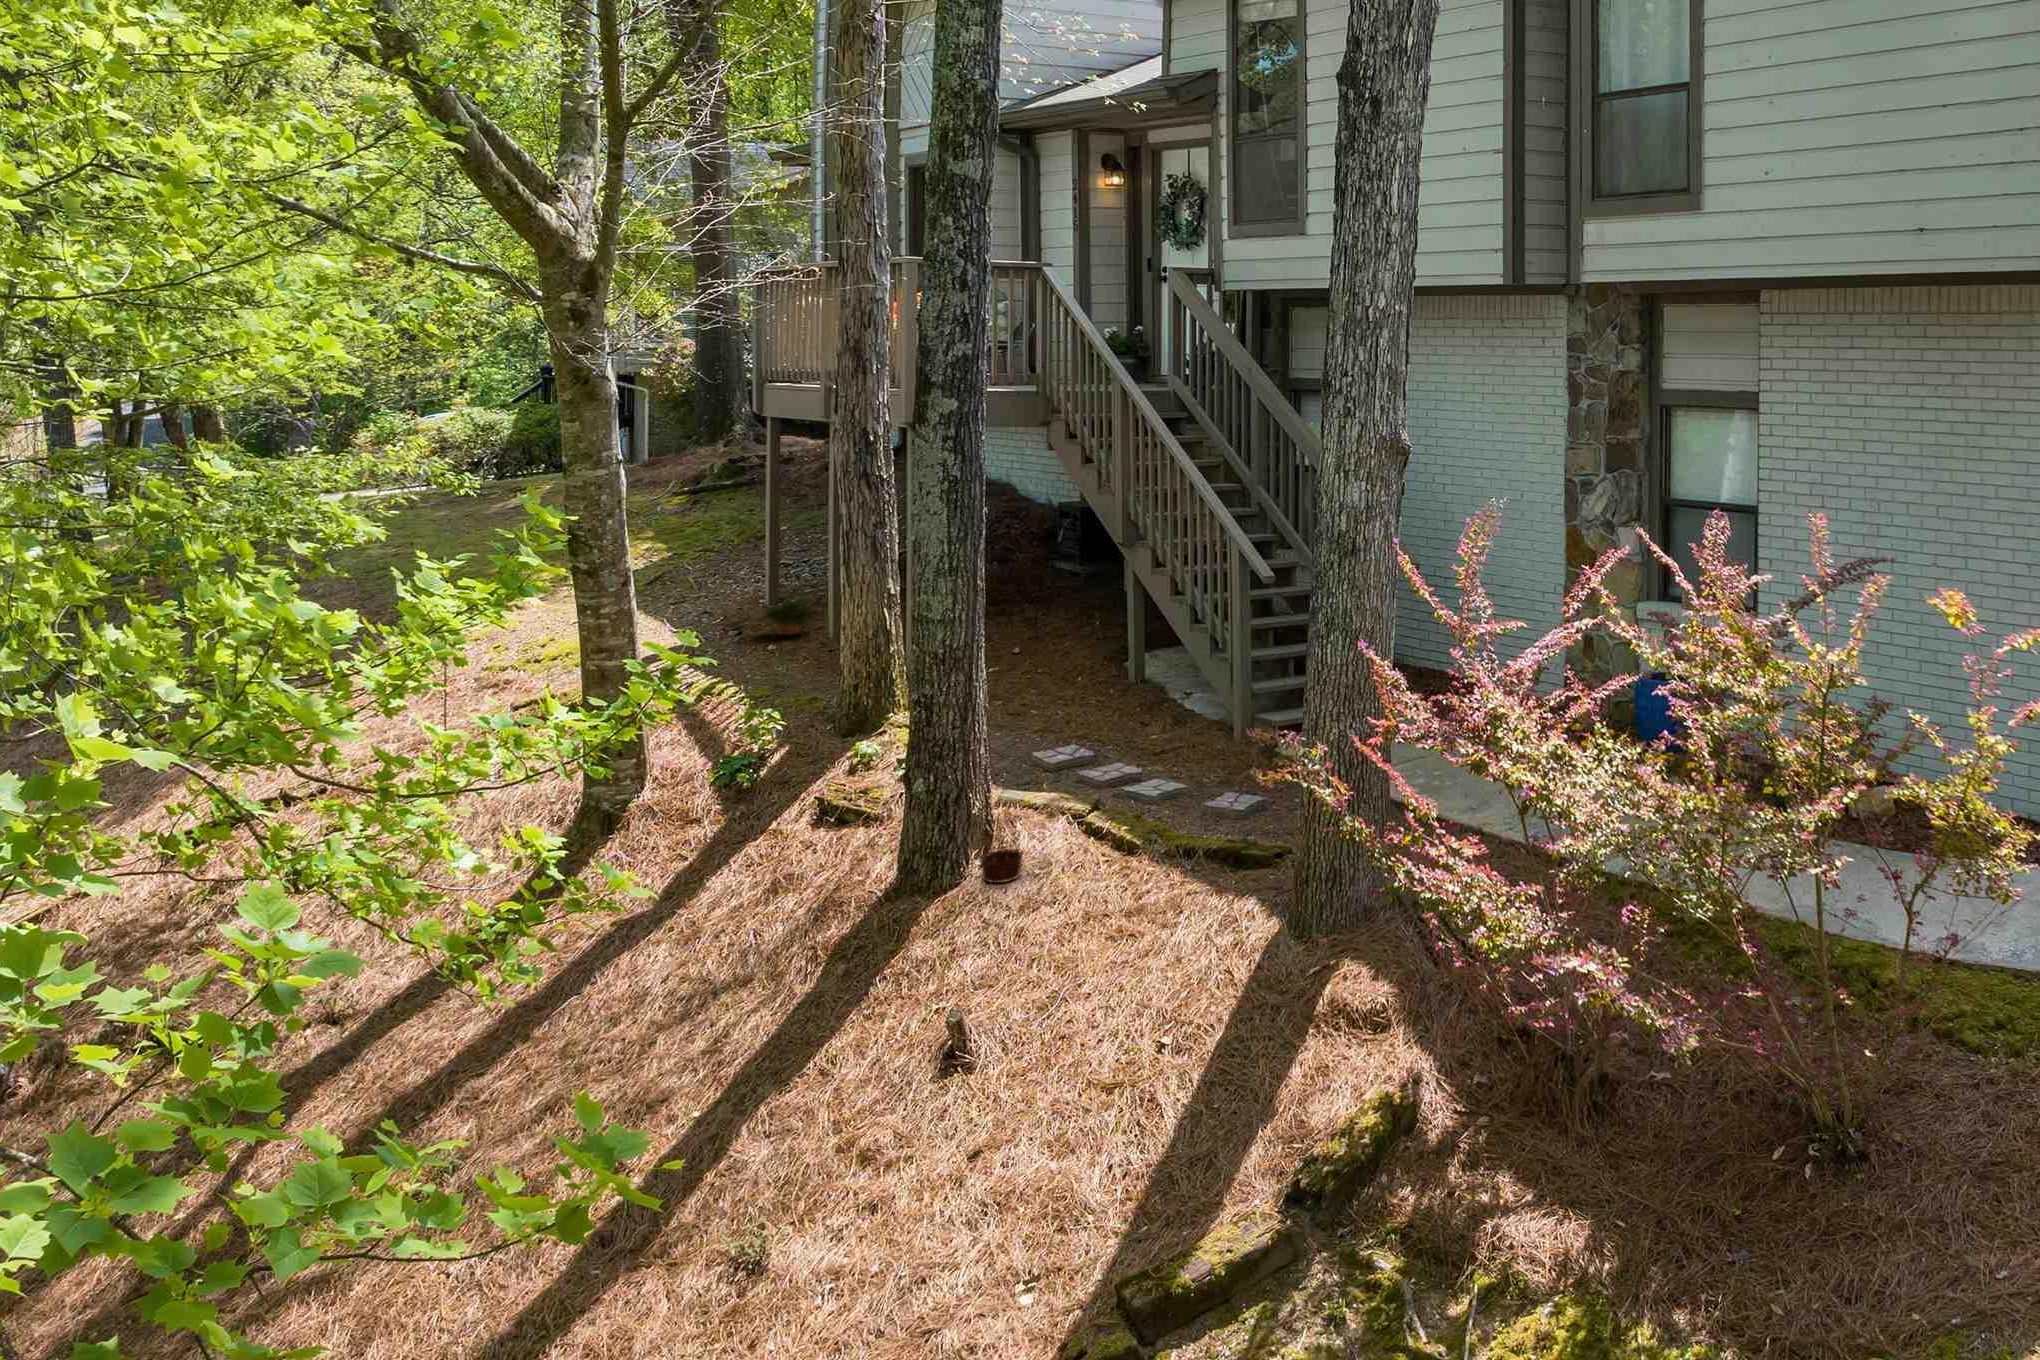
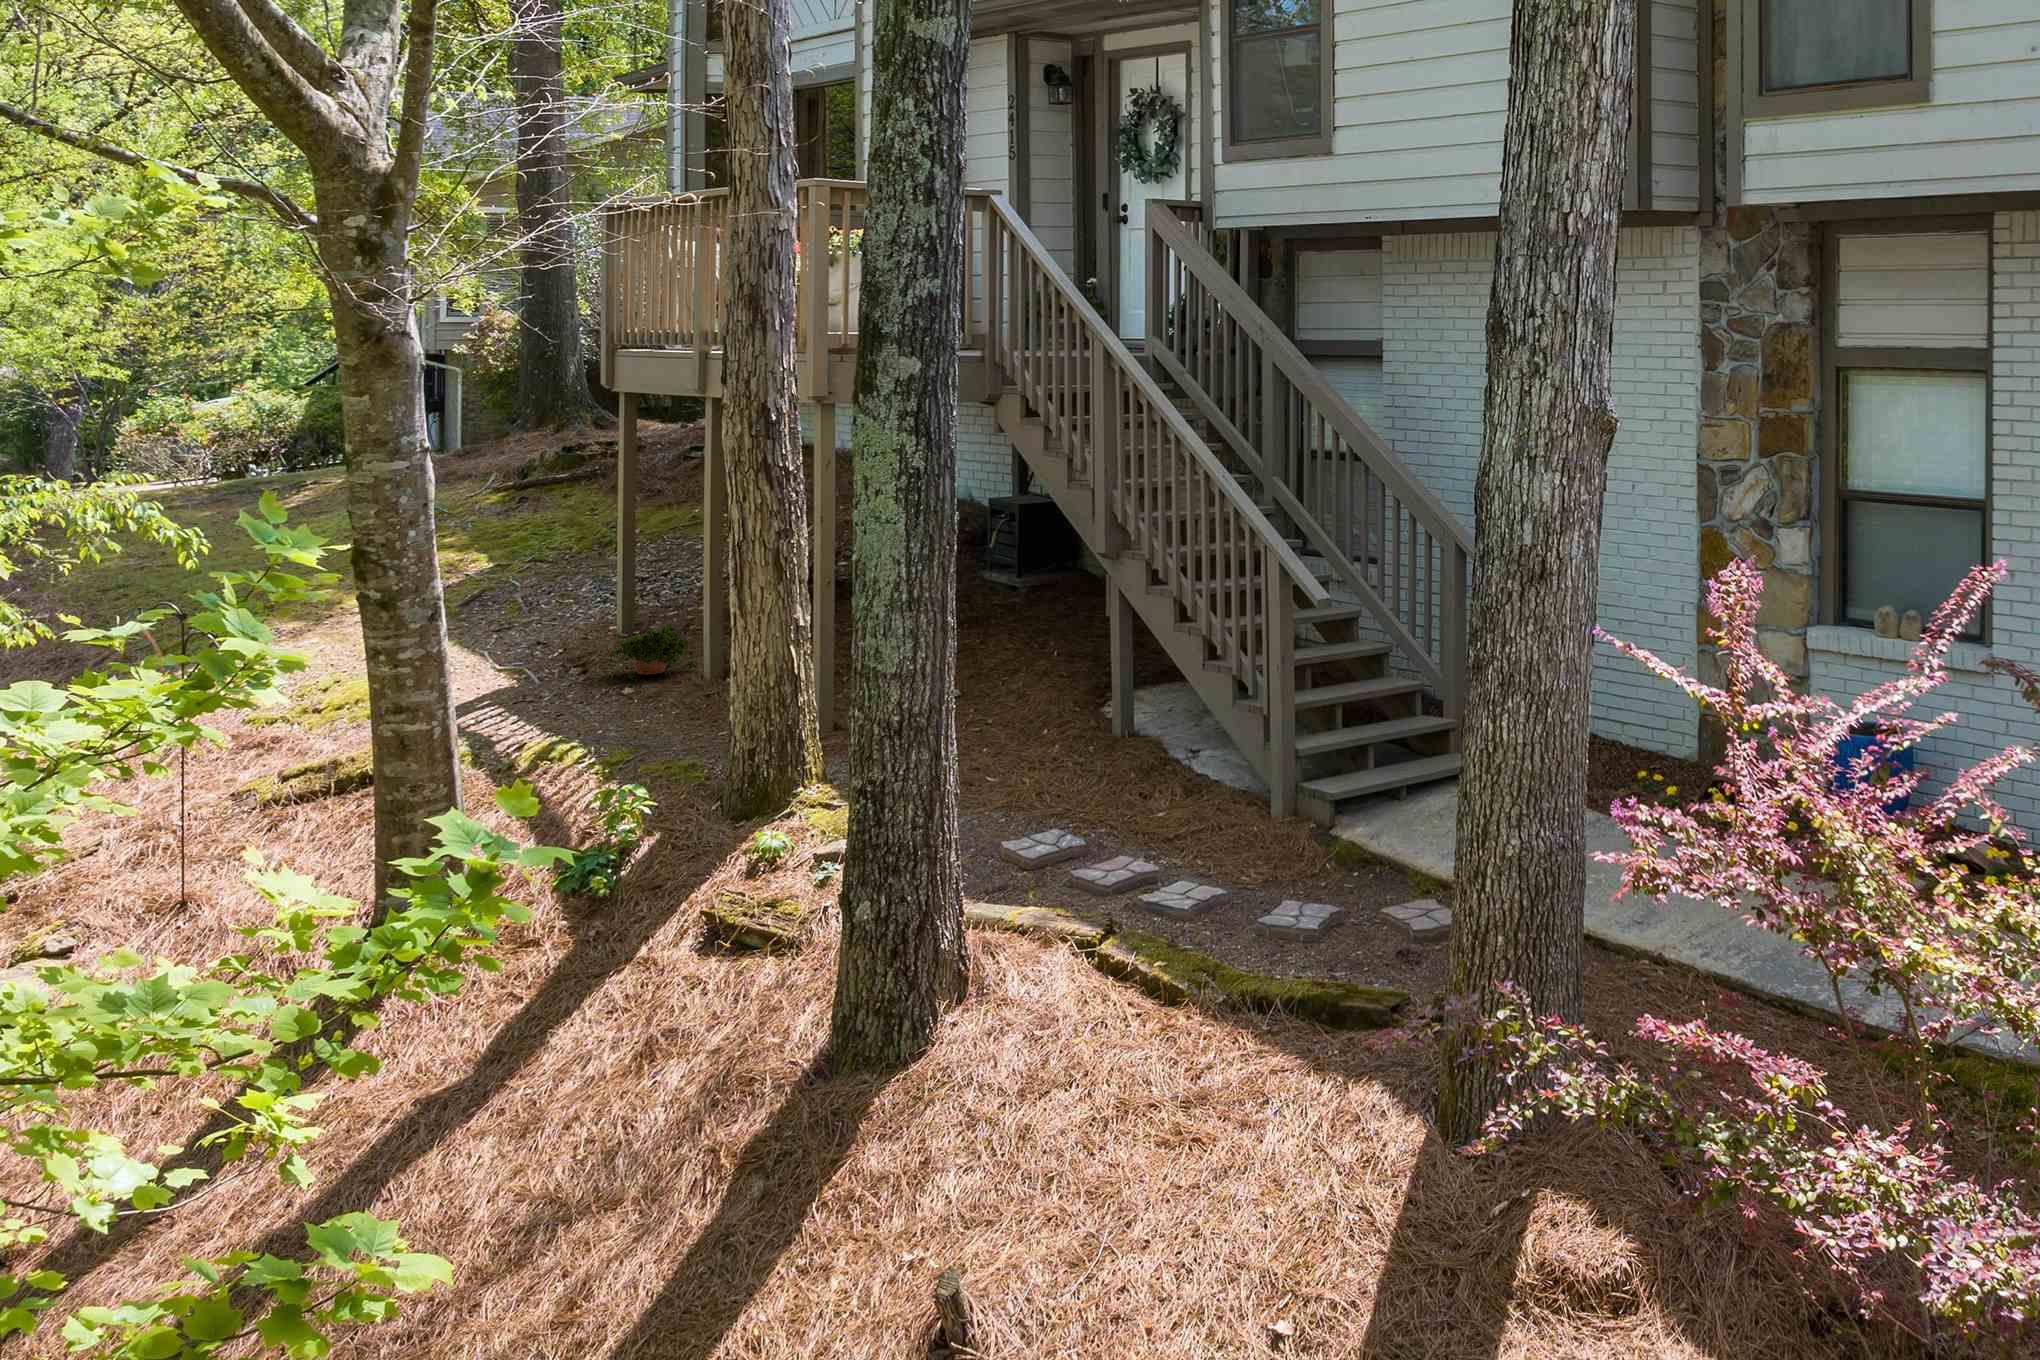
basket: present [980,839,1023,883] -> none [955,955,1020,1050]

